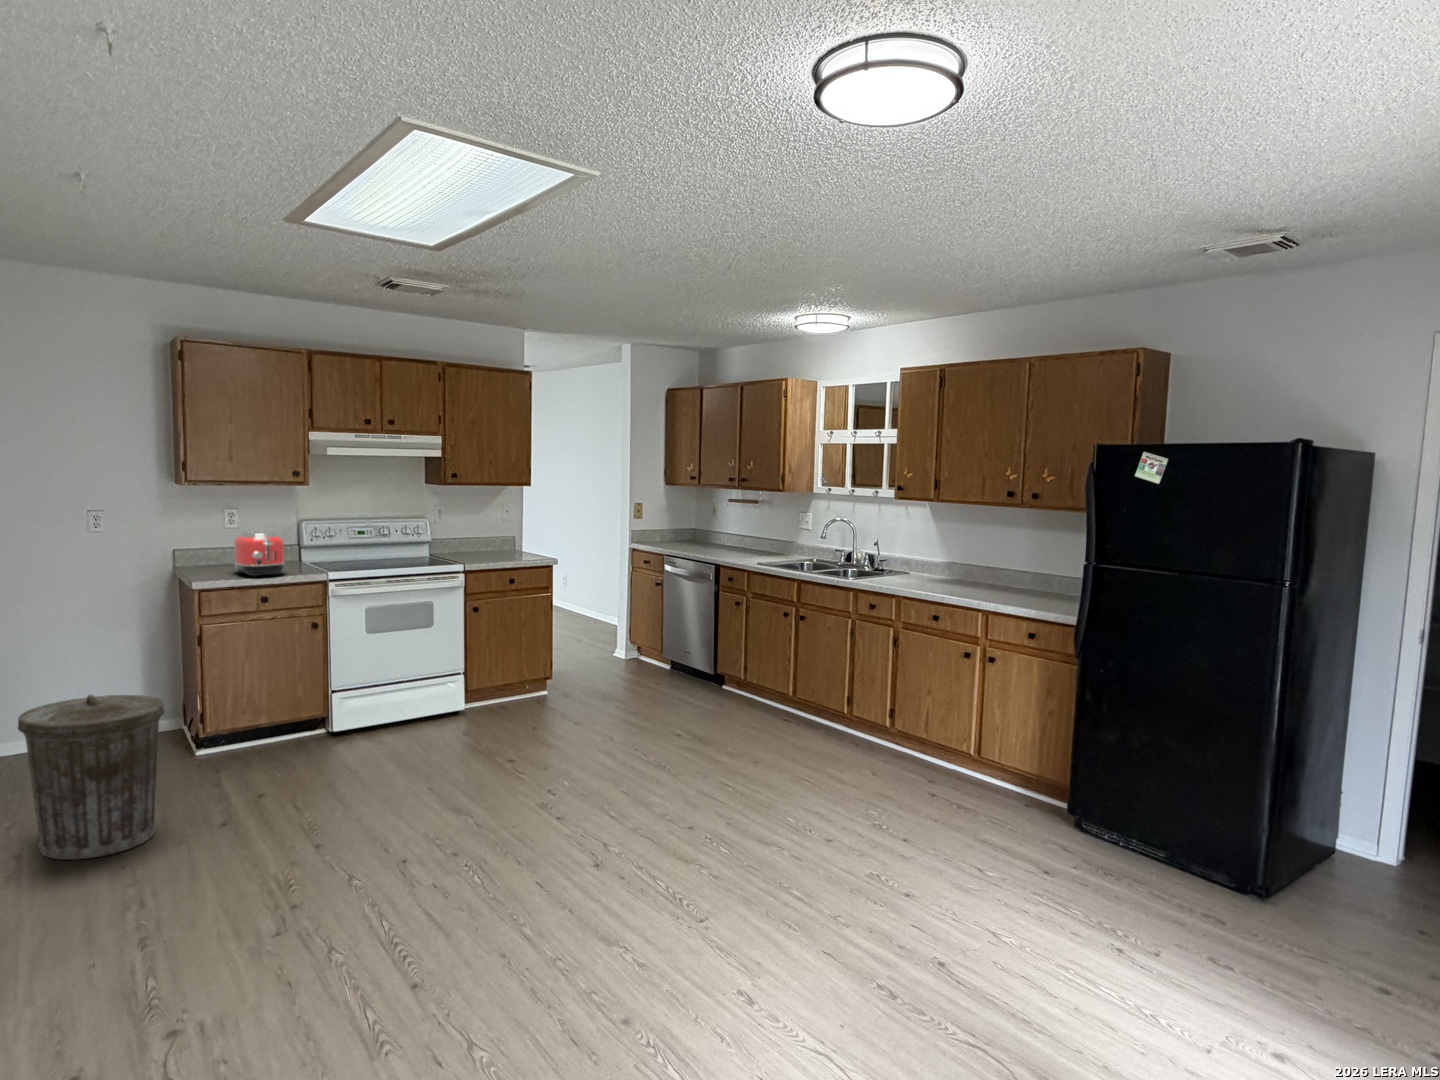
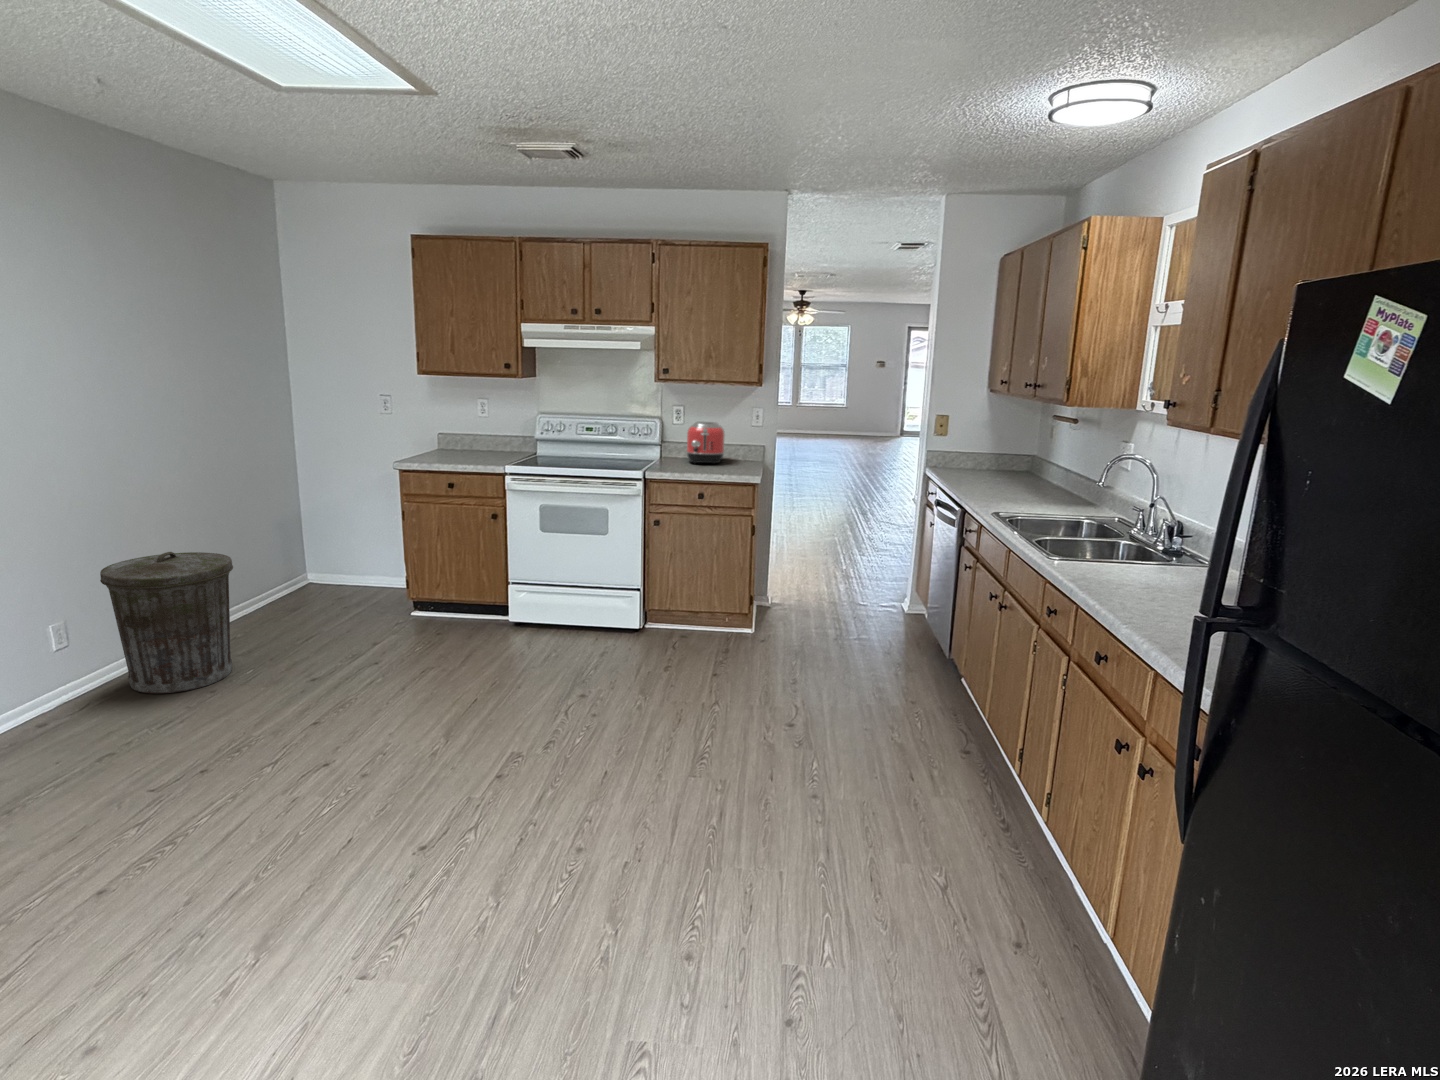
toaster: present [234,531,285,577] -> present [686,422,725,464]

